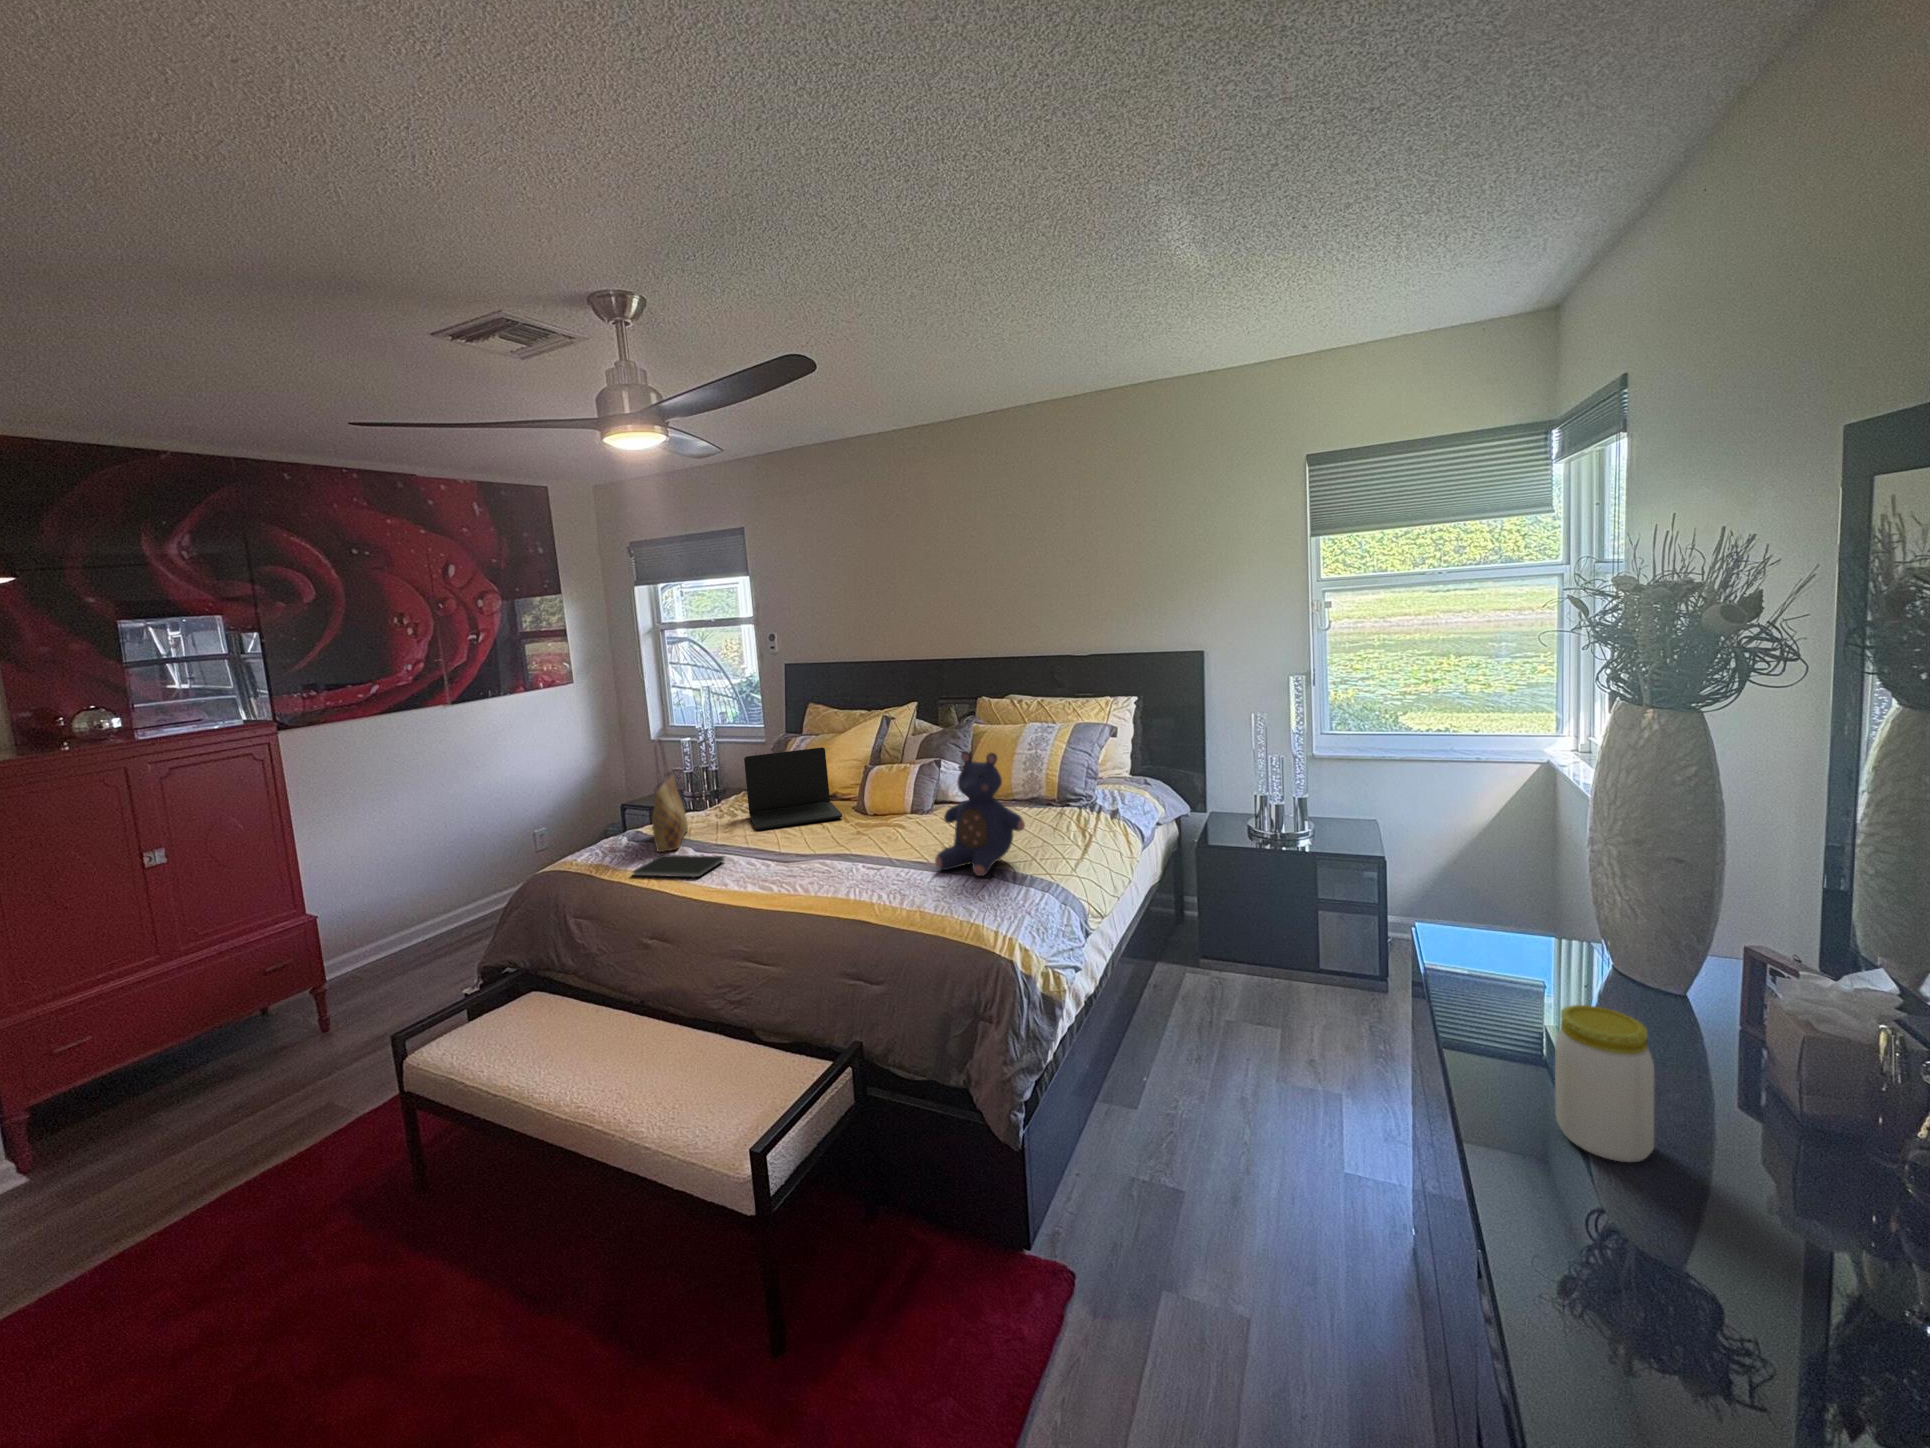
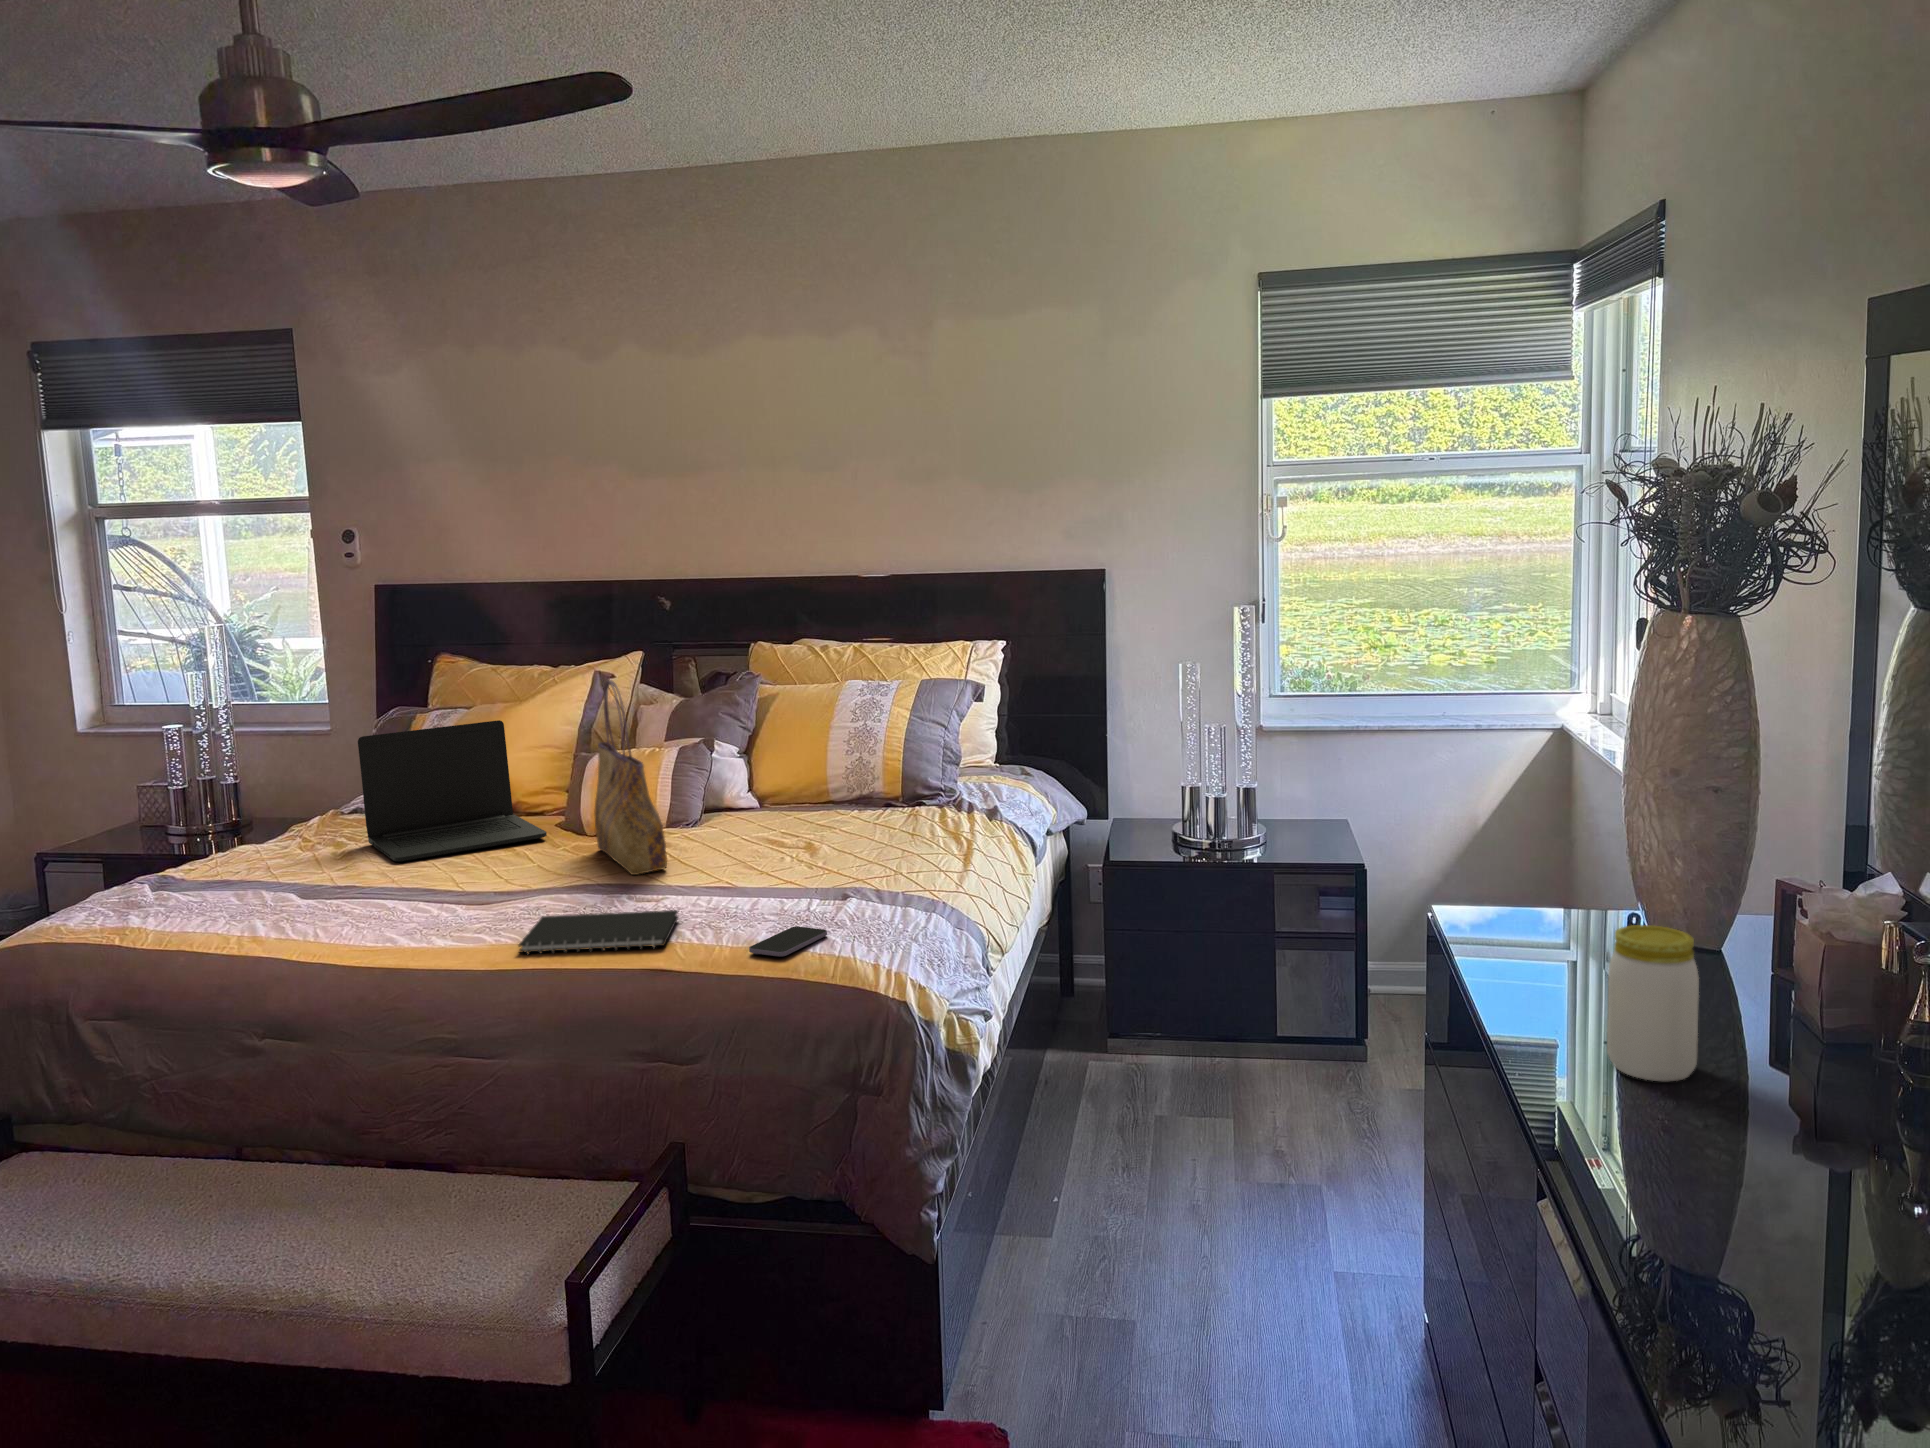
tote bag: present [652,738,688,852] -> present [595,680,667,875]
teddy bear: present [935,751,1025,876] -> none [747,709,887,901]
notebook: present [633,855,725,878] -> present [519,910,678,954]
smartphone: none [919,895,972,919] -> present [749,926,827,956]

